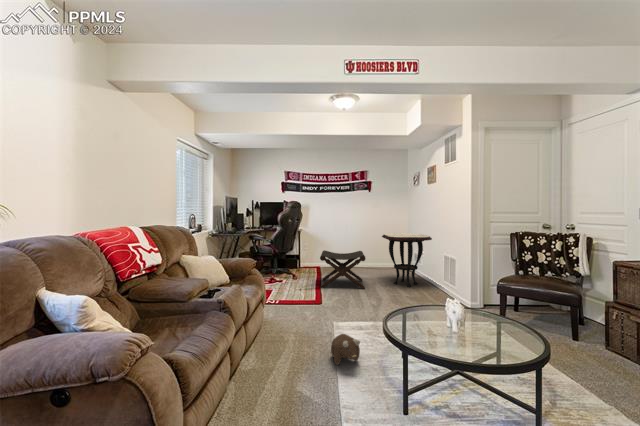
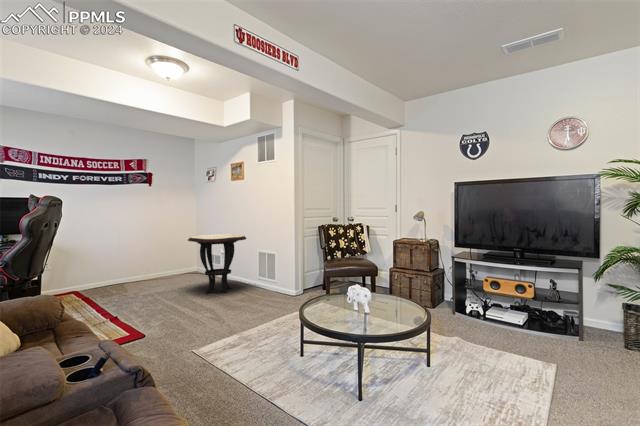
footstool: present [320,250,366,289] -> none [106,261,183,320]
plush toy: present [331,334,360,365] -> none [244,344,287,382]

